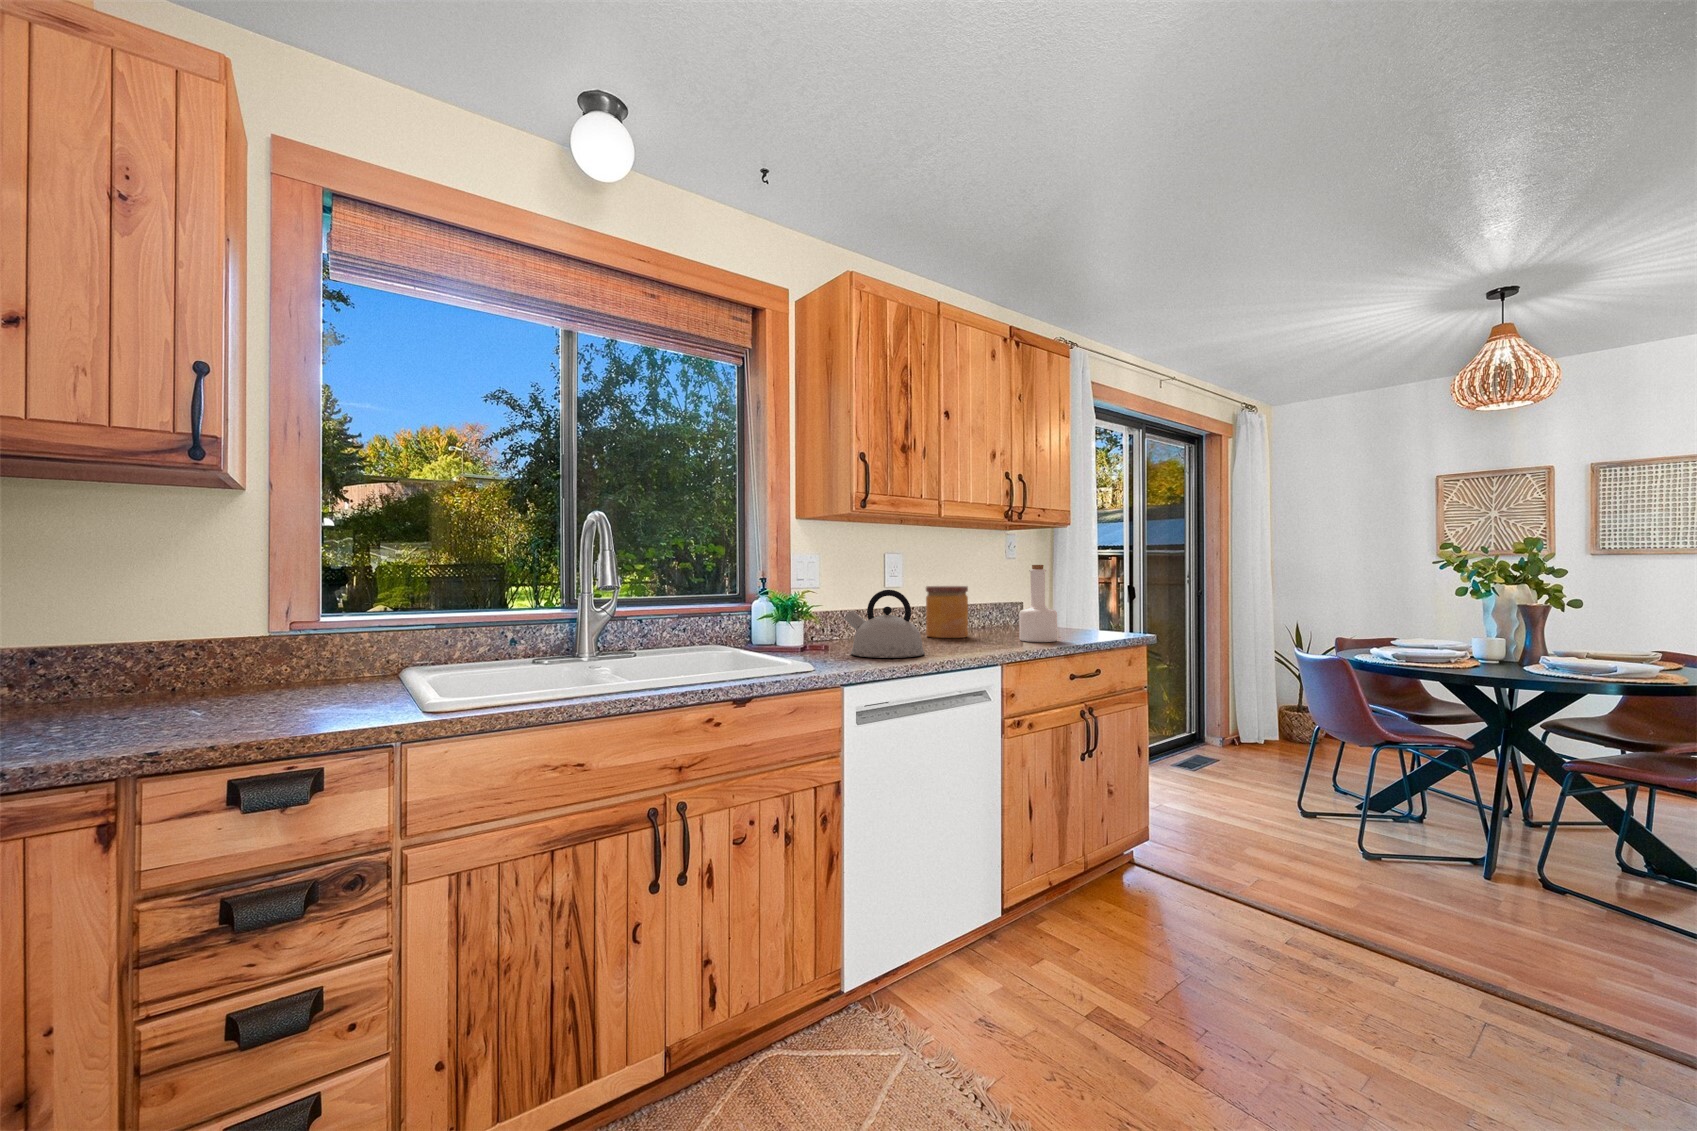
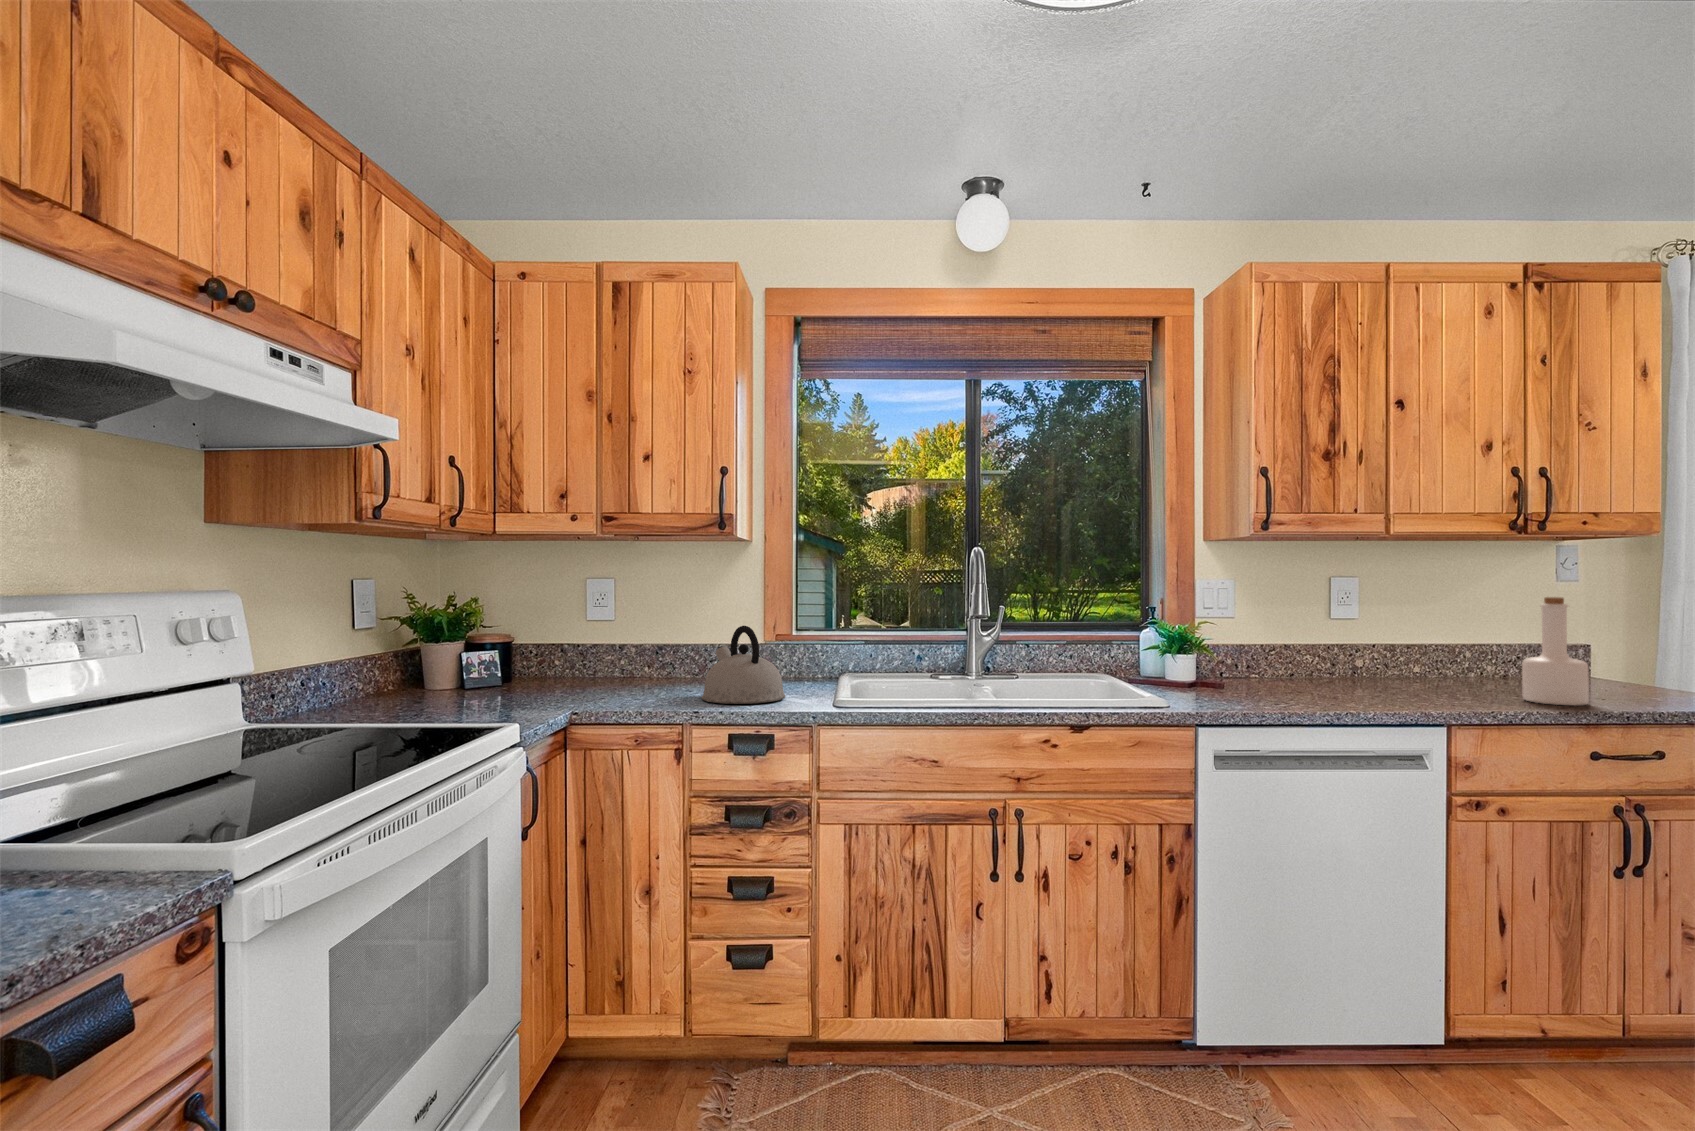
jar: present [926,586,968,638] -> none [1388,619,1453,689]
kettle: present [845,590,925,658] -> present [702,626,785,704]

